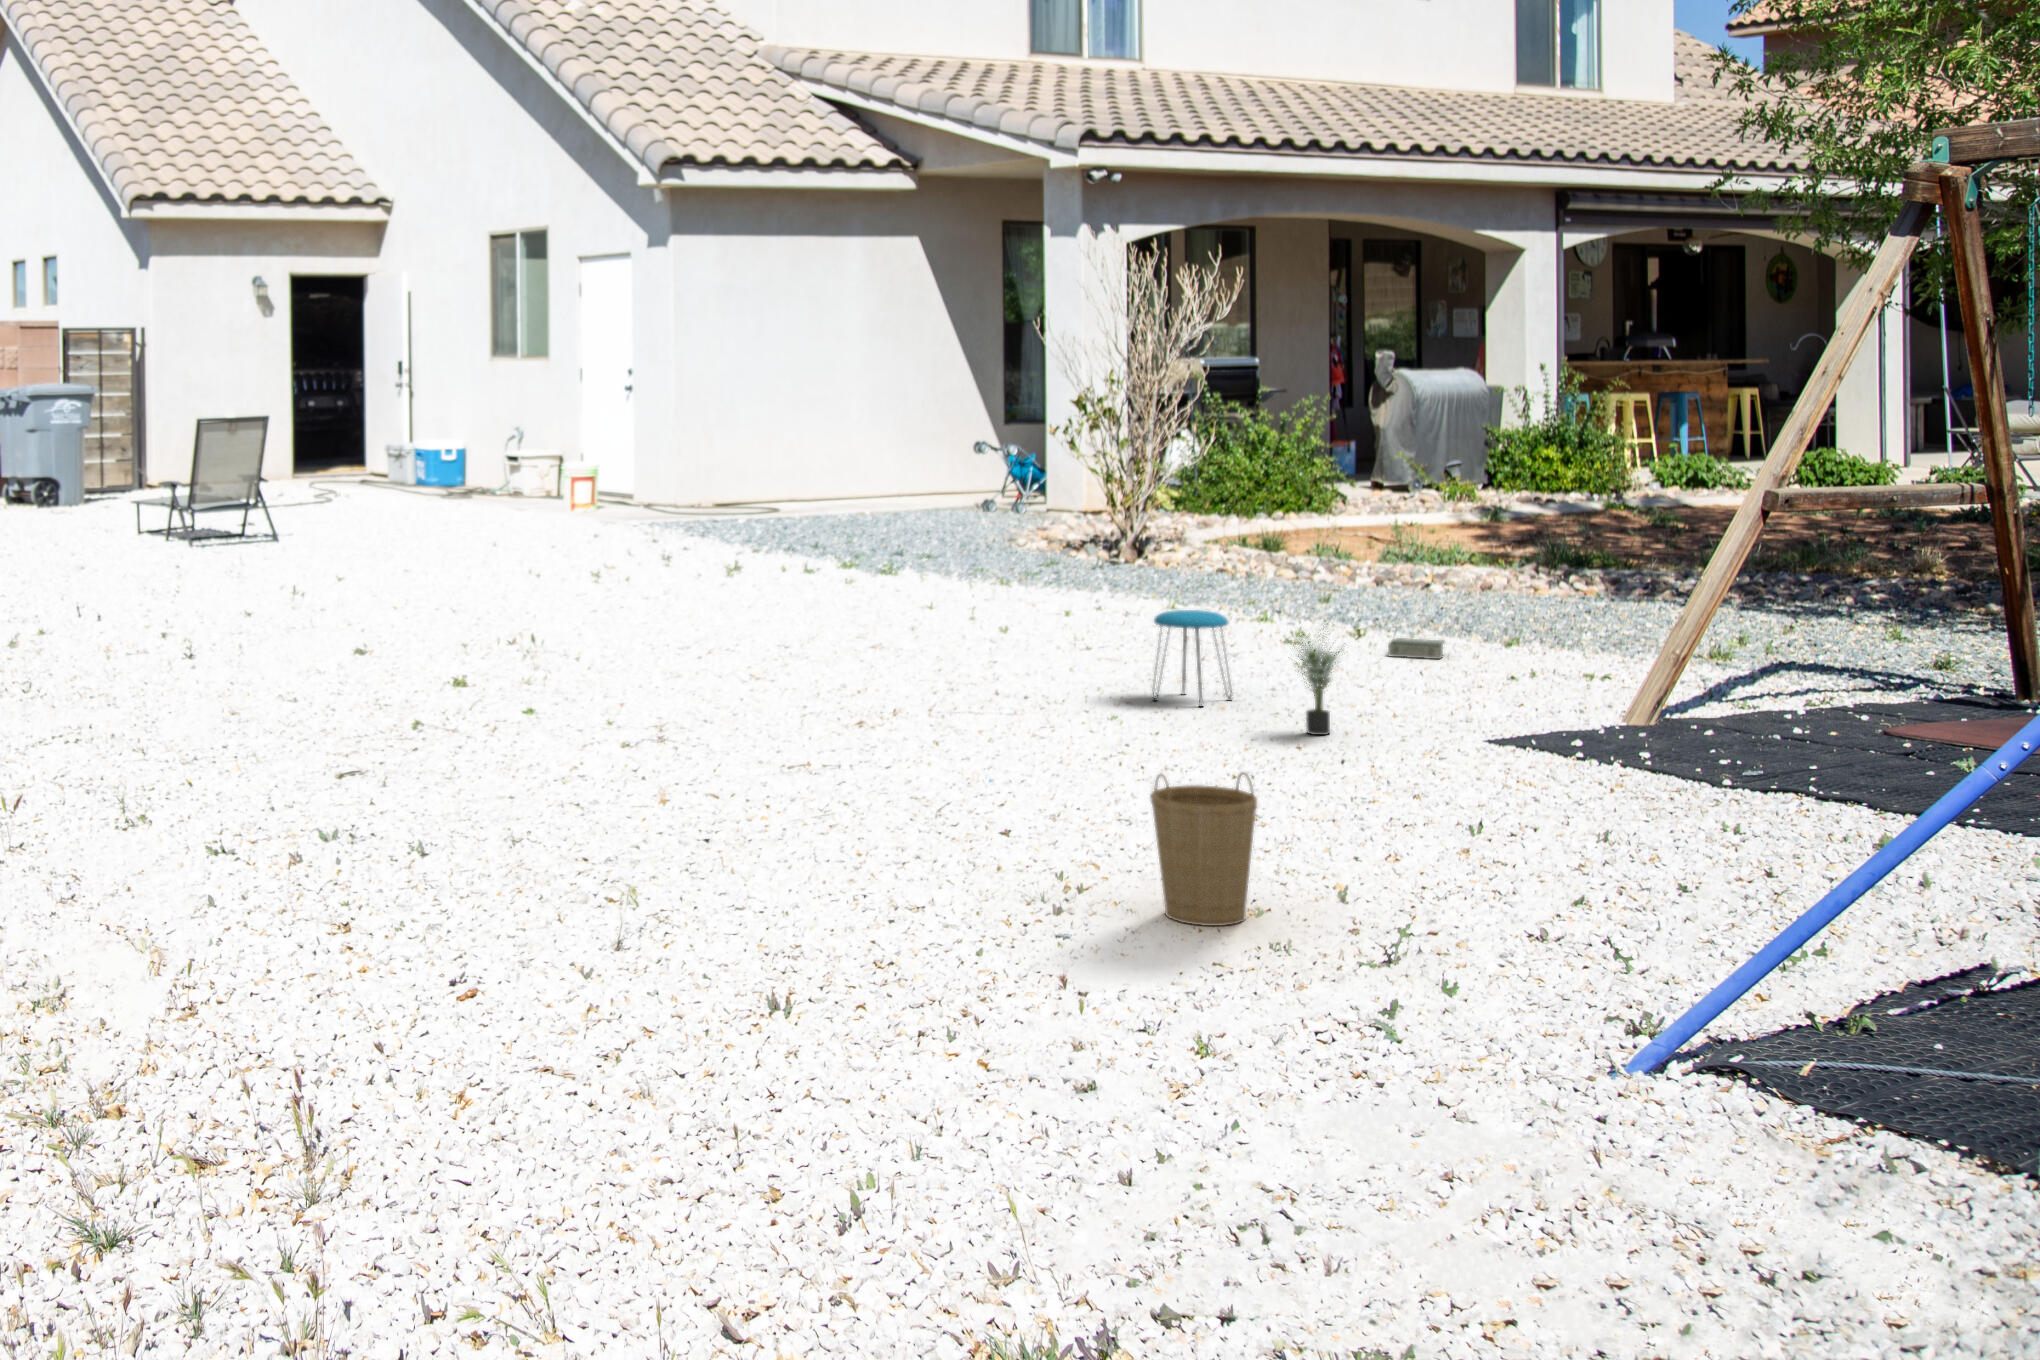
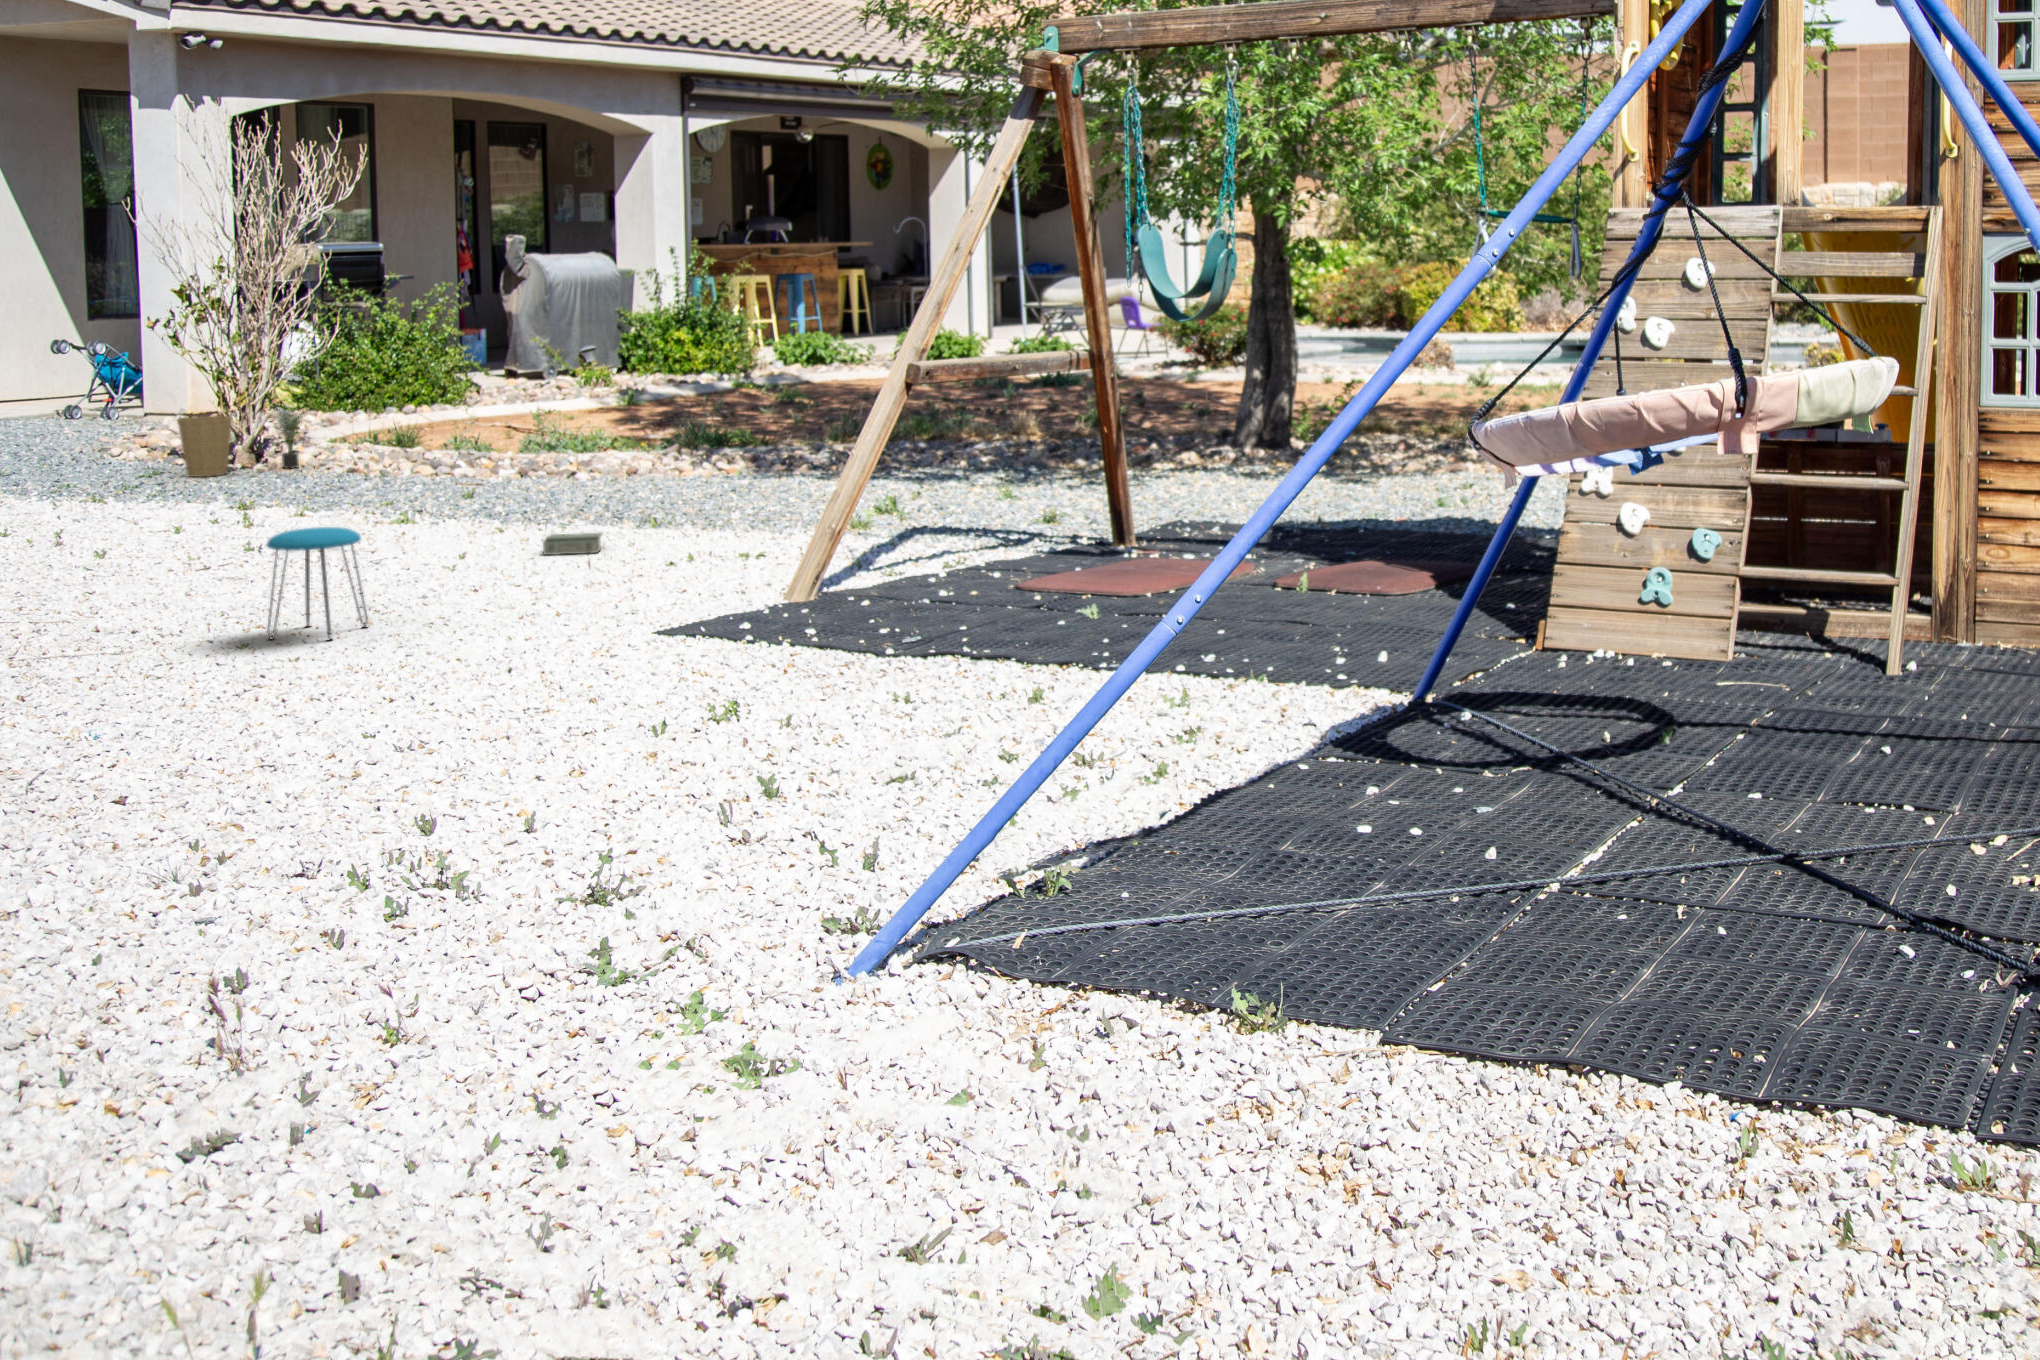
potted plant: present [1293,635,1340,735] -> present [274,406,304,469]
basket: present [1151,772,1257,926] -> present [177,415,232,477]

